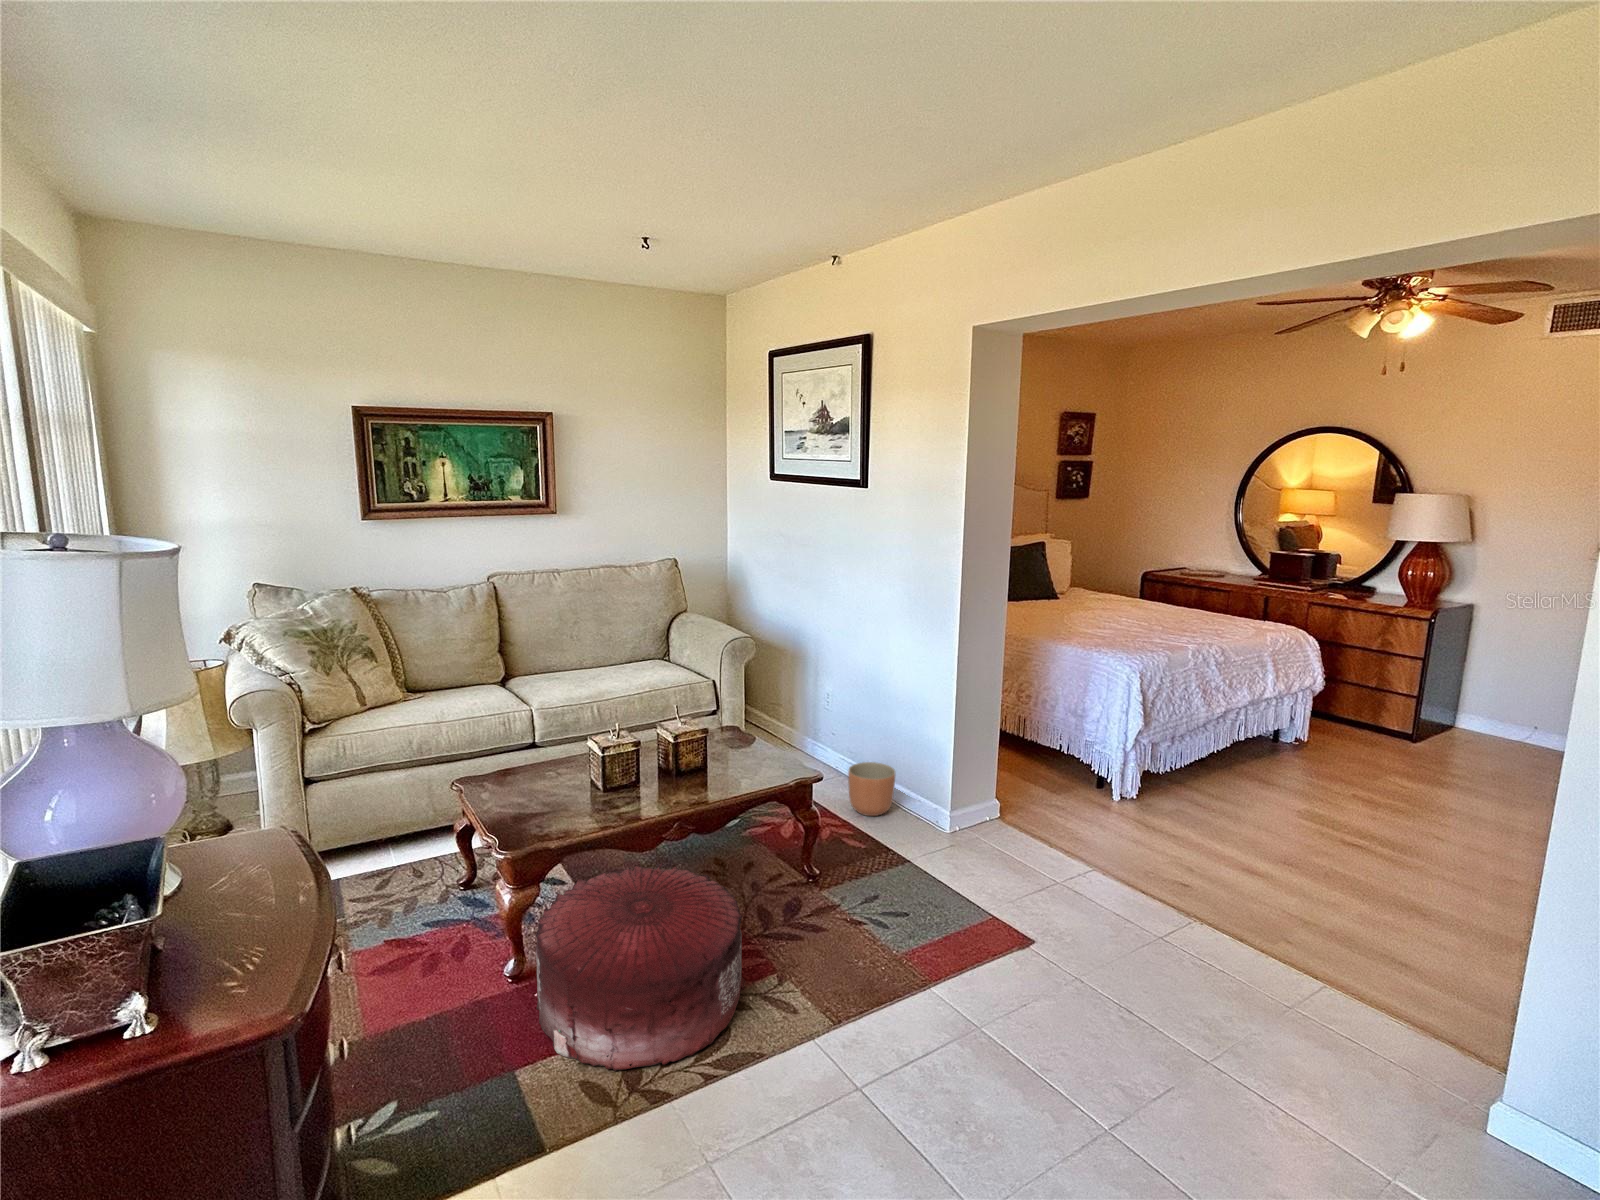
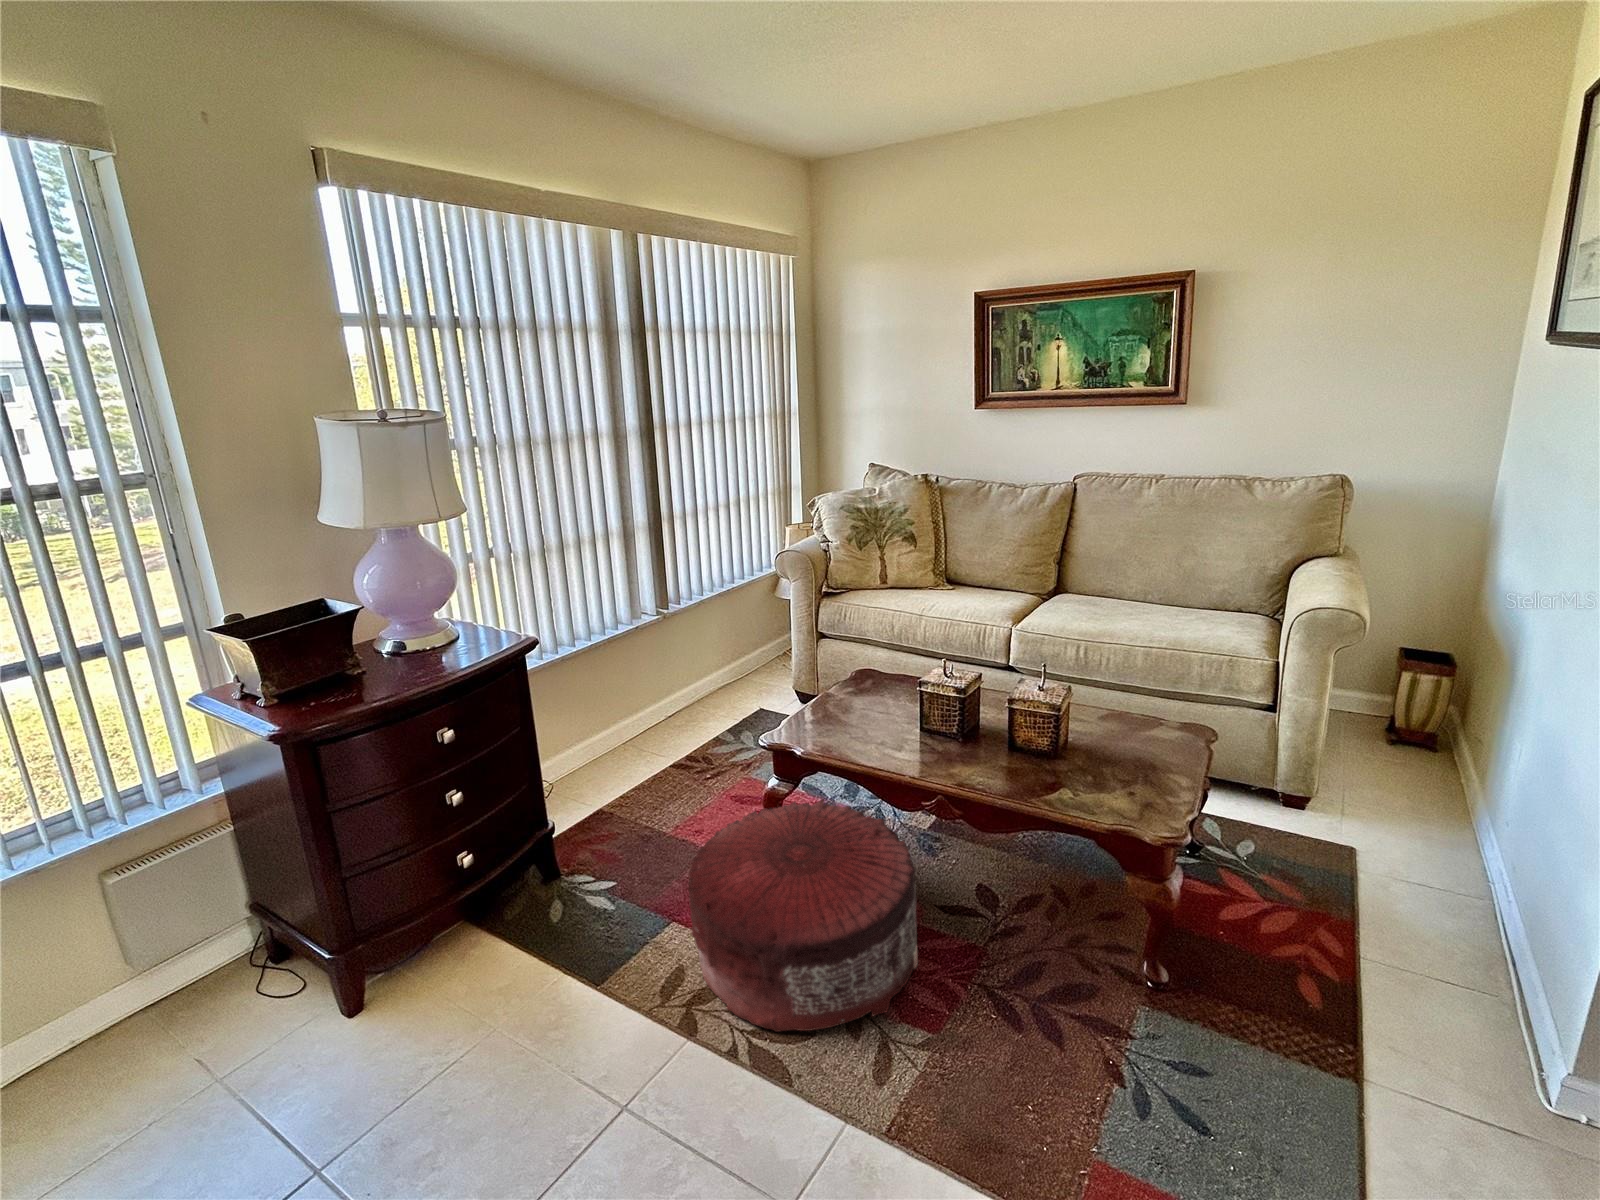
planter: present [848,762,895,816] -> none [1393,876,1513,990]

